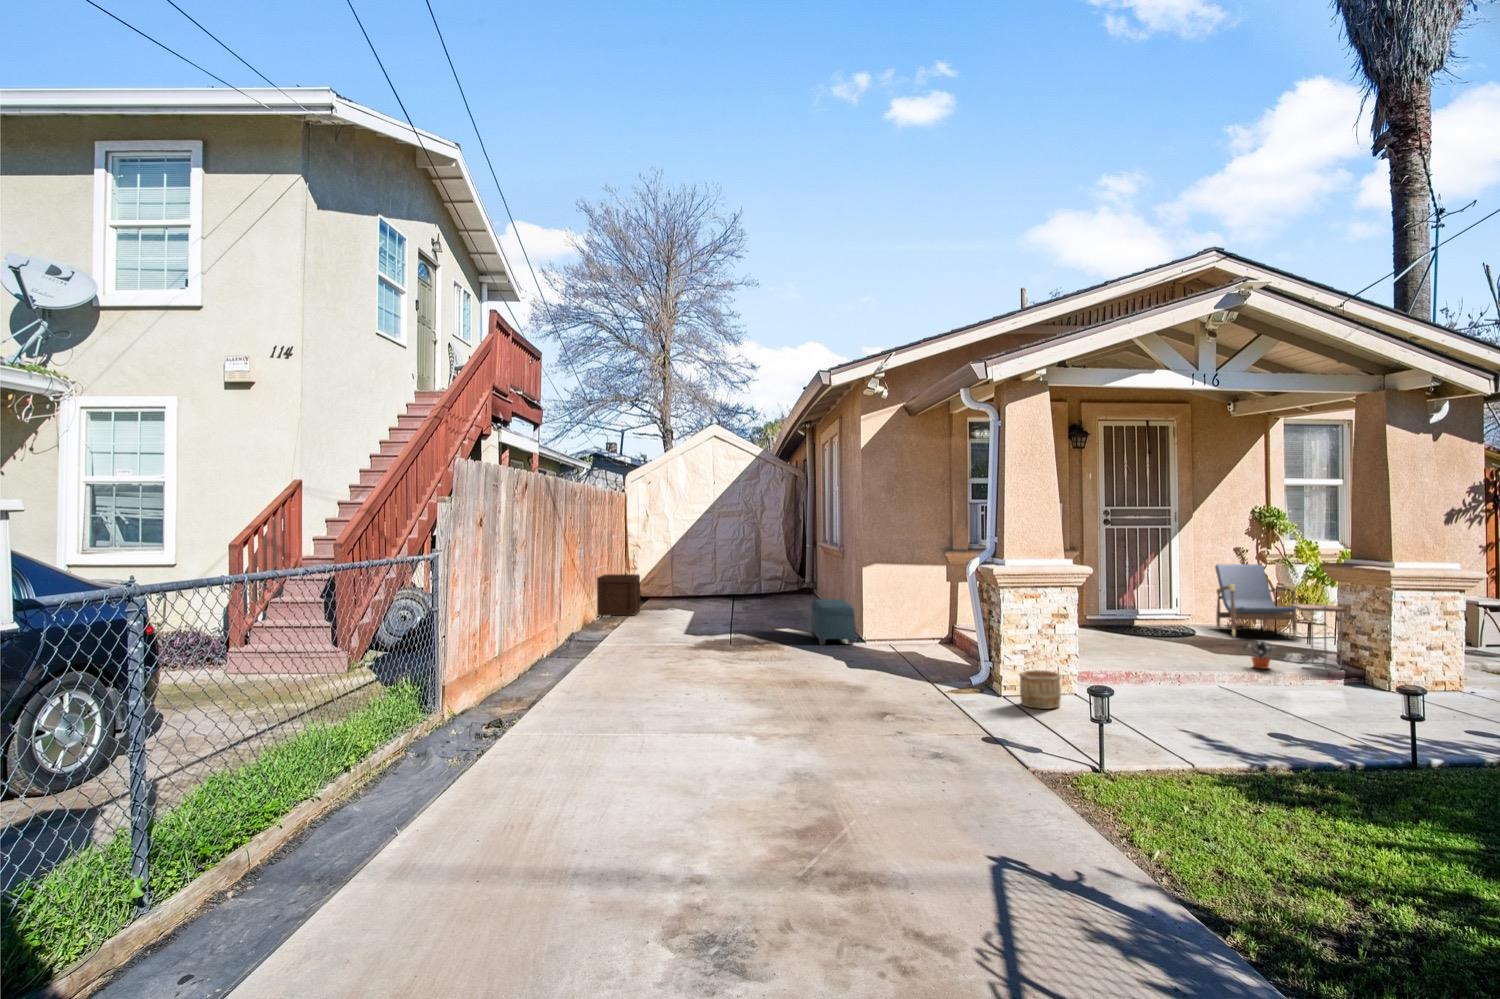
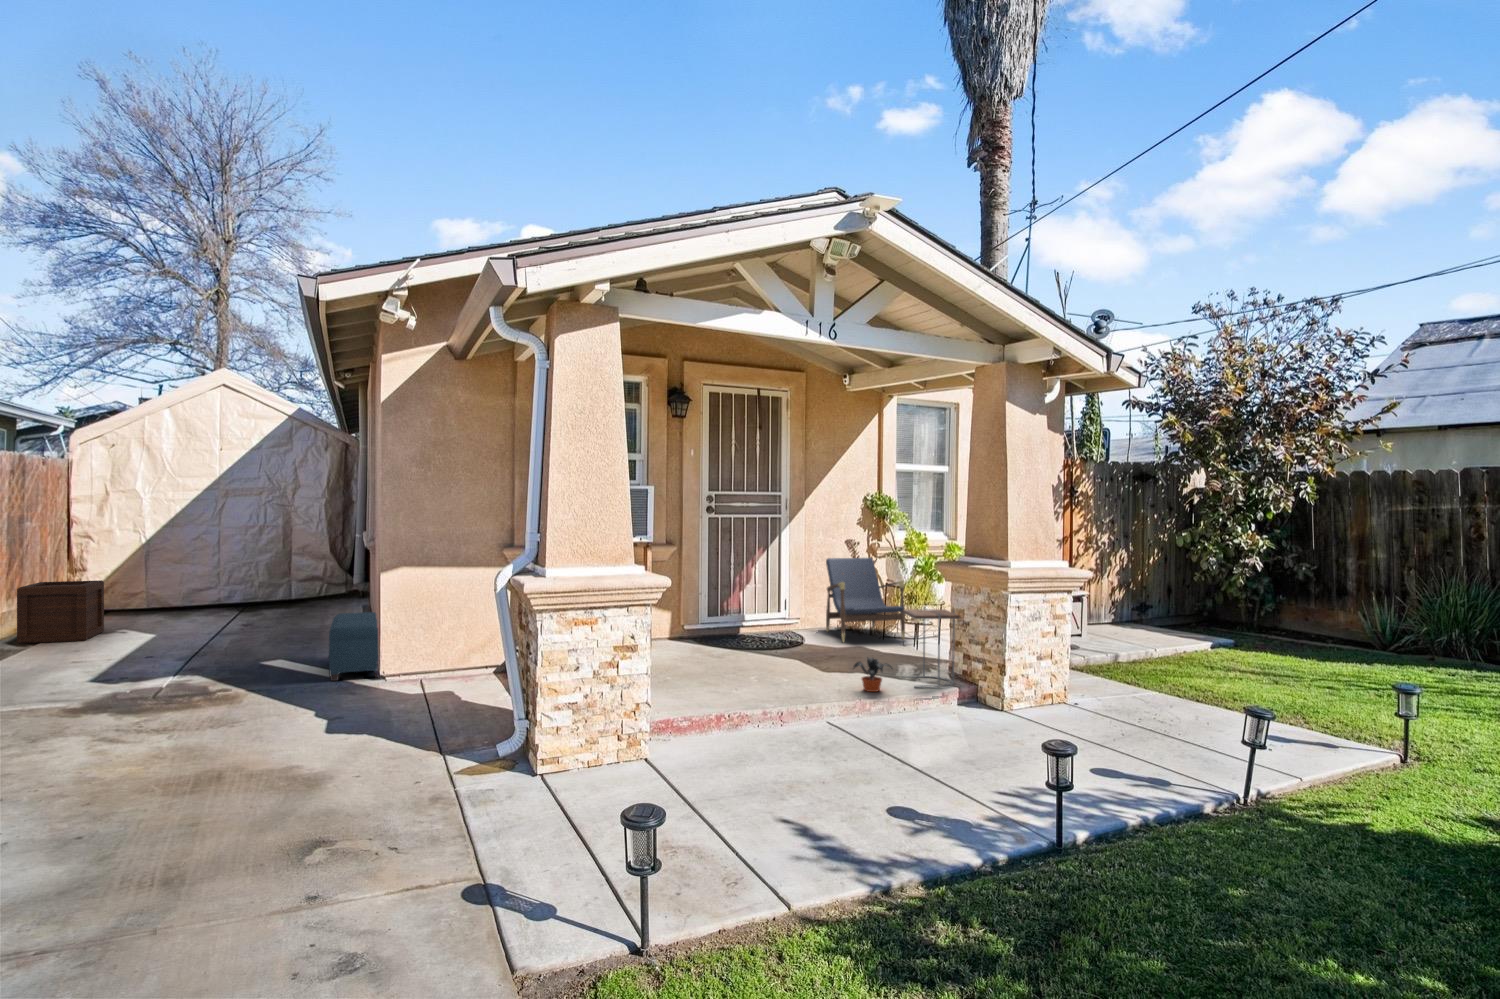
wooden bucket: present [1019,670,1061,709] -> none [559,731,619,793]

